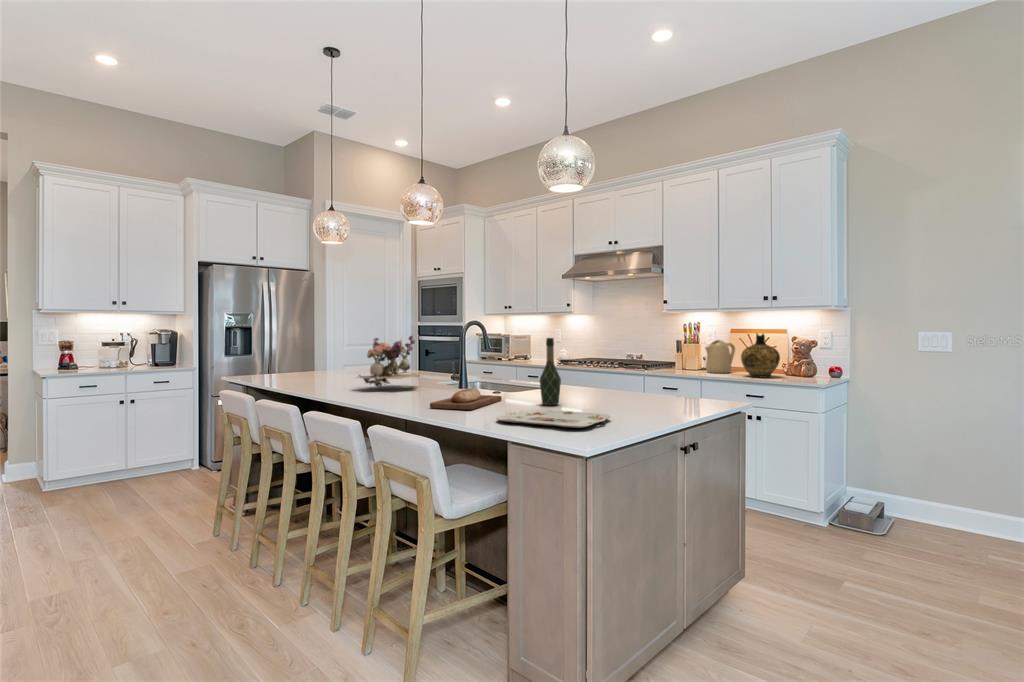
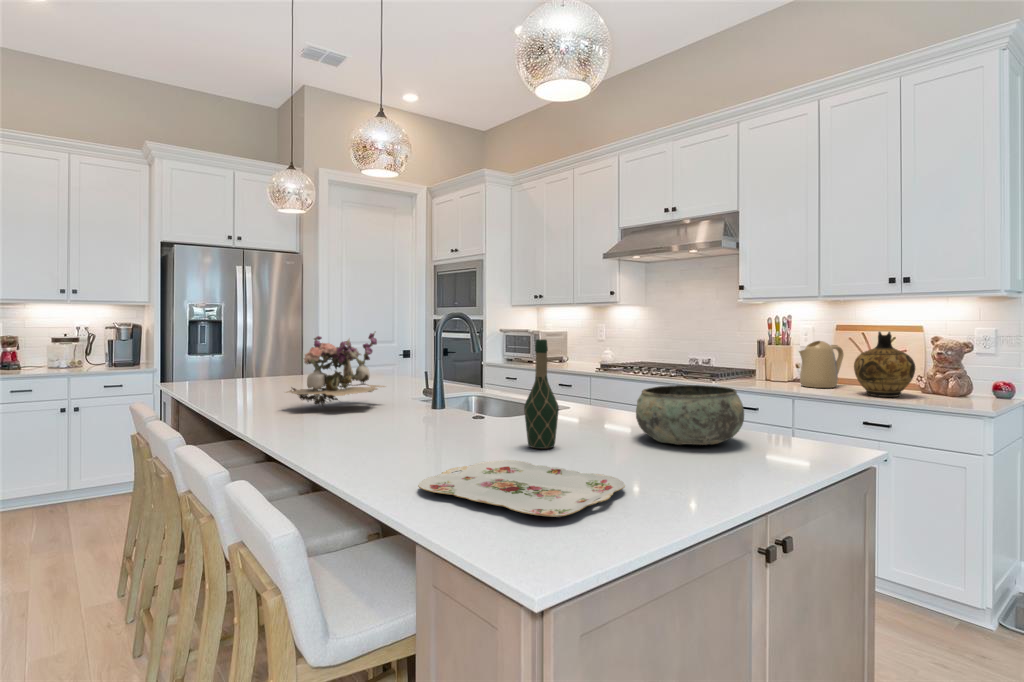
bowl: none [605,367,671,402] -> present [636,385,744,445]
bread loaf: present [430,388,502,410] -> none [346,415,472,457]

